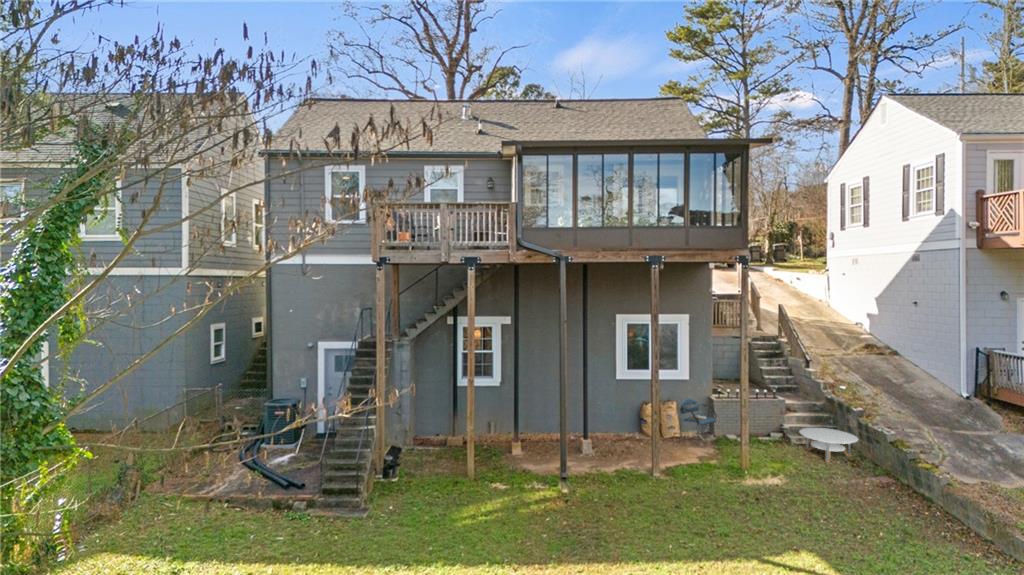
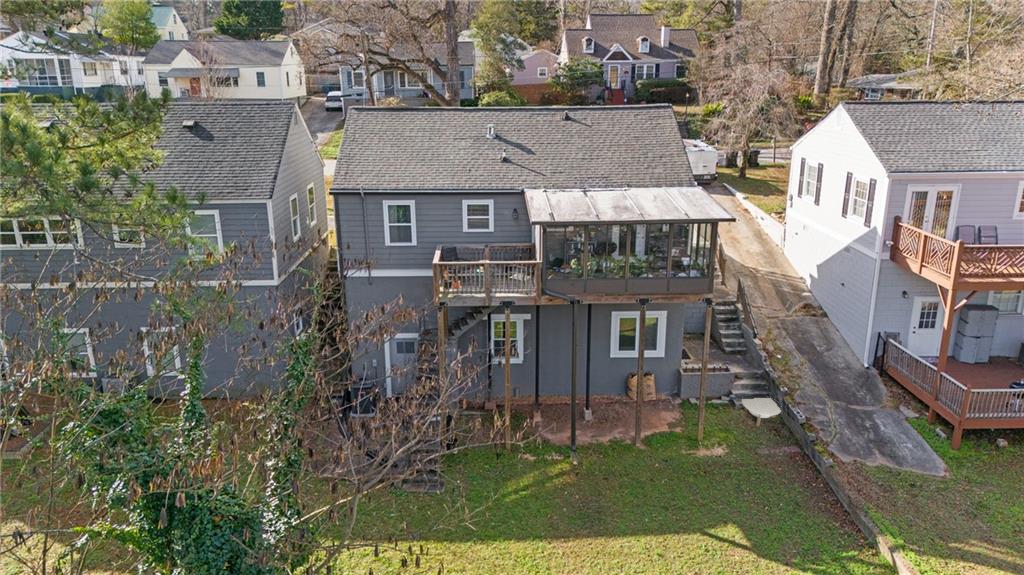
chair: present [680,398,716,442] -> none [654,370,683,407]

